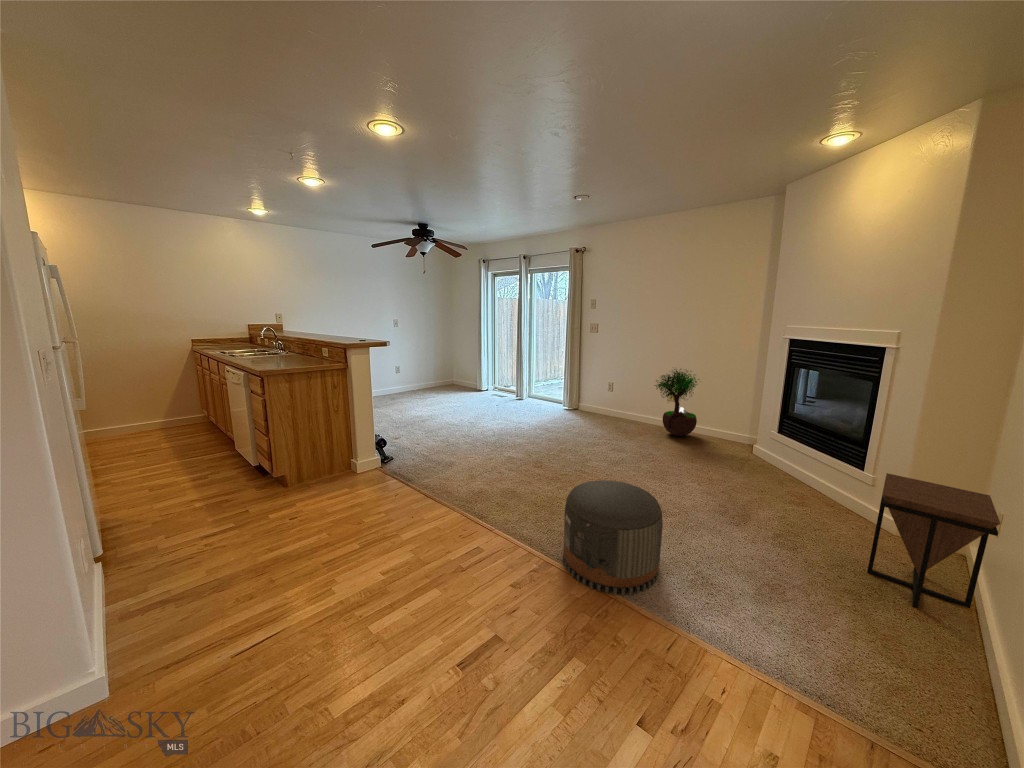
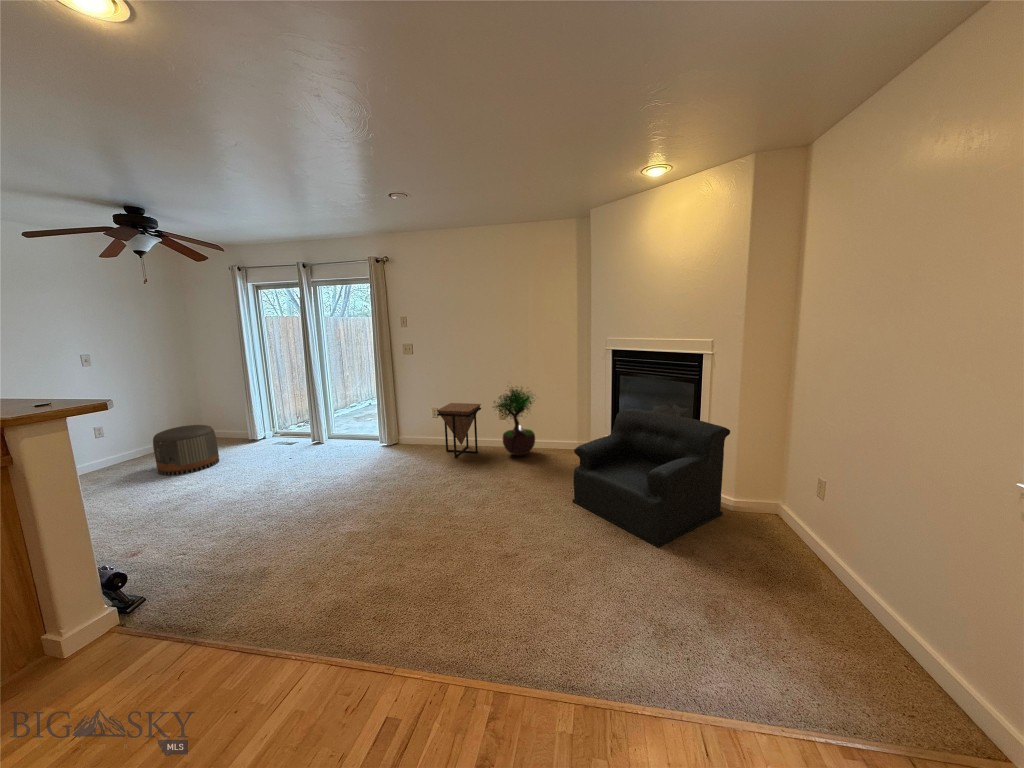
armchair: none [703,403,904,534] -> present [572,409,730,548]
side table: present [867,473,1000,608] -> present [437,403,481,458]
pouf: present [563,480,663,595] -> present [153,425,219,476]

